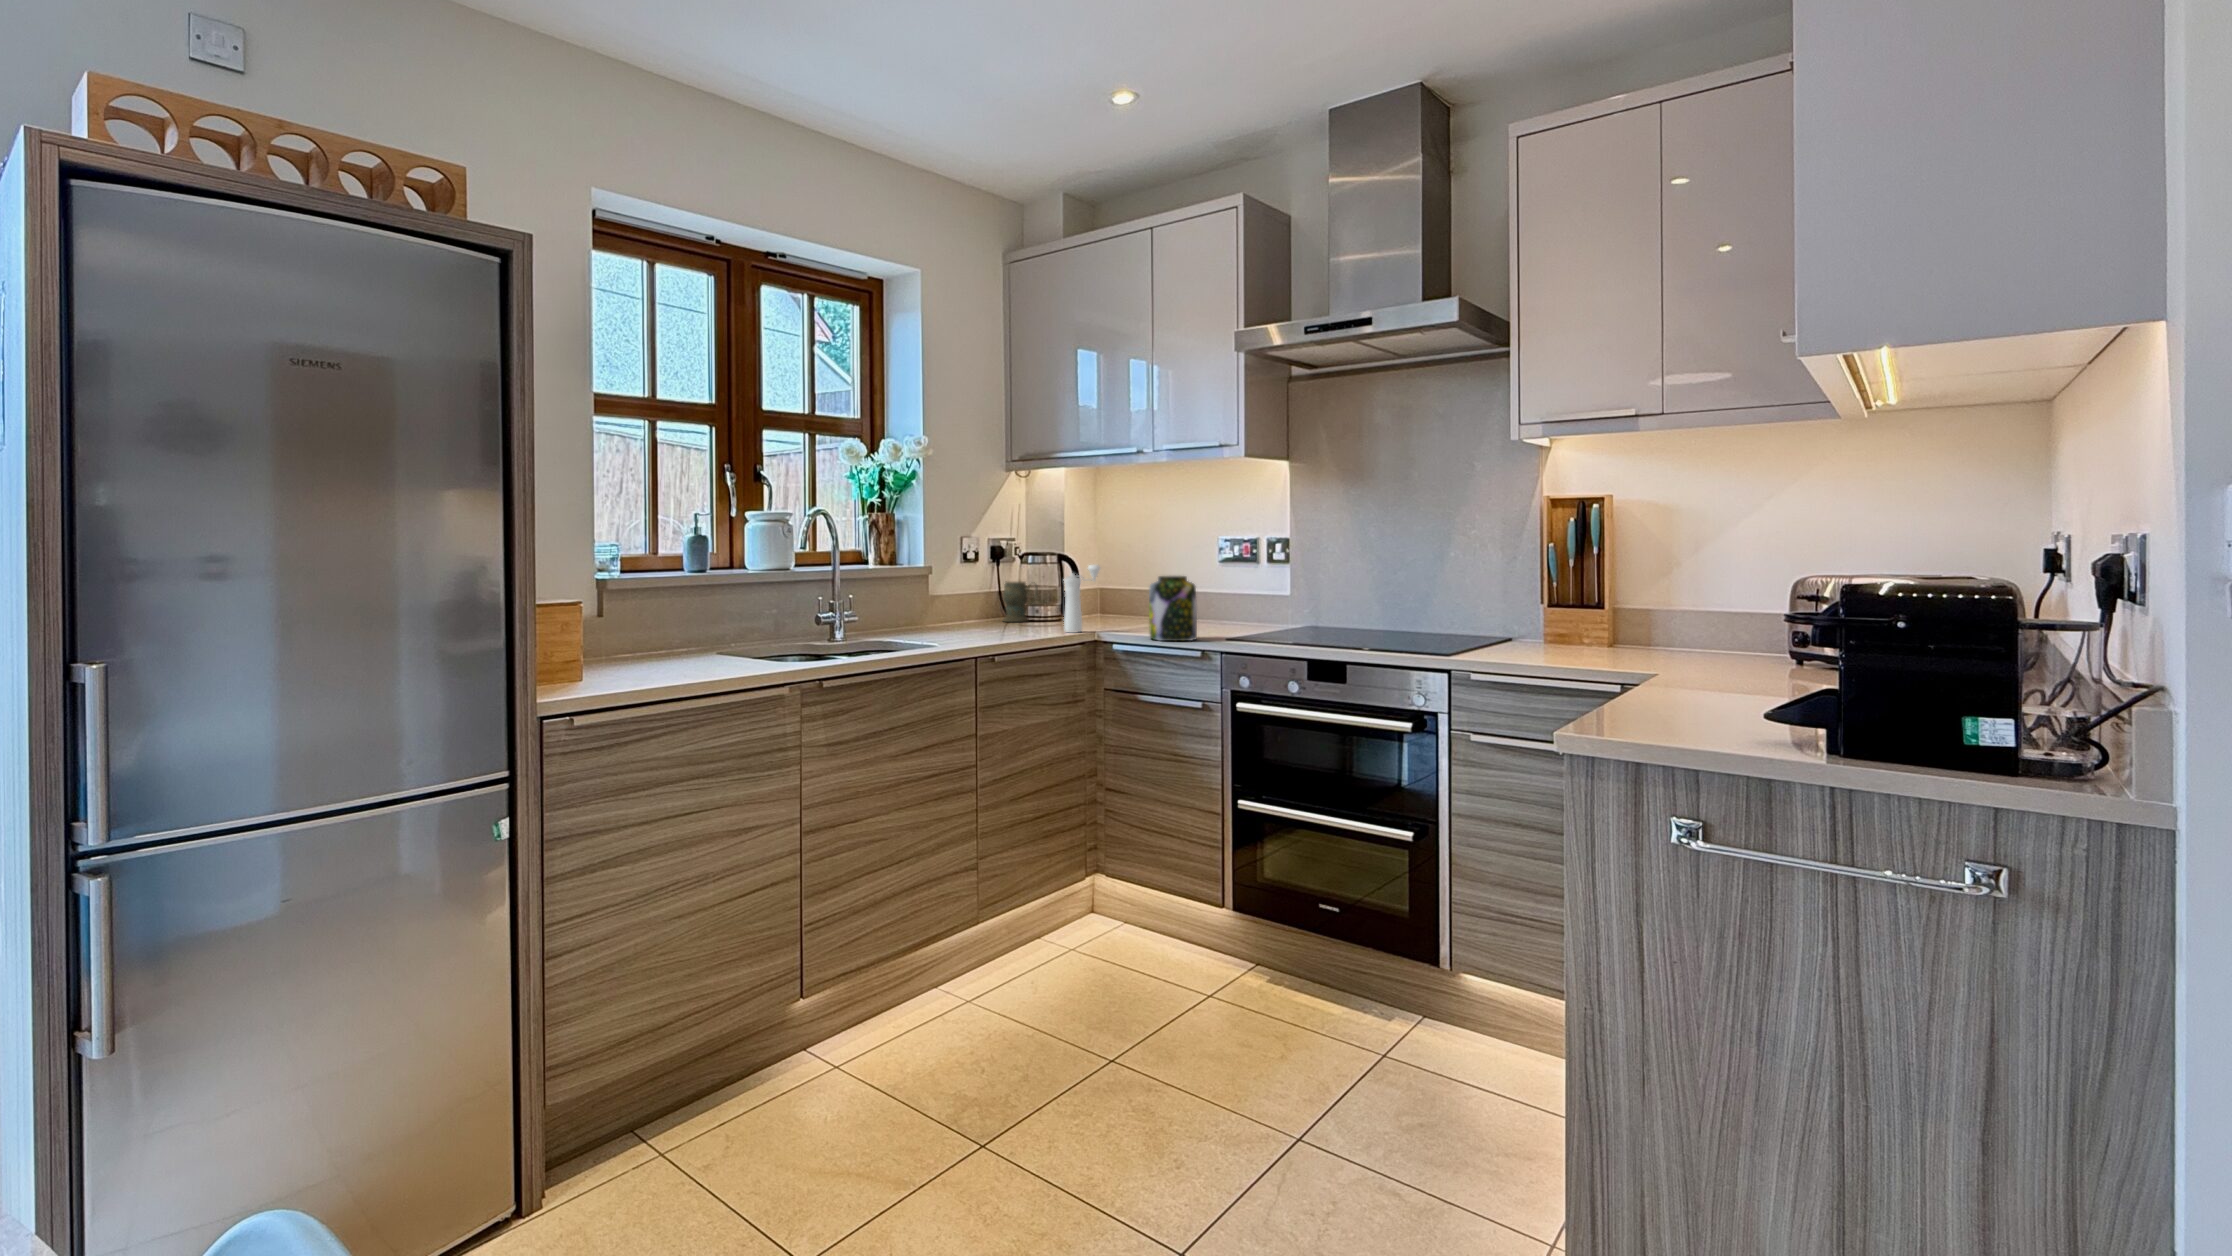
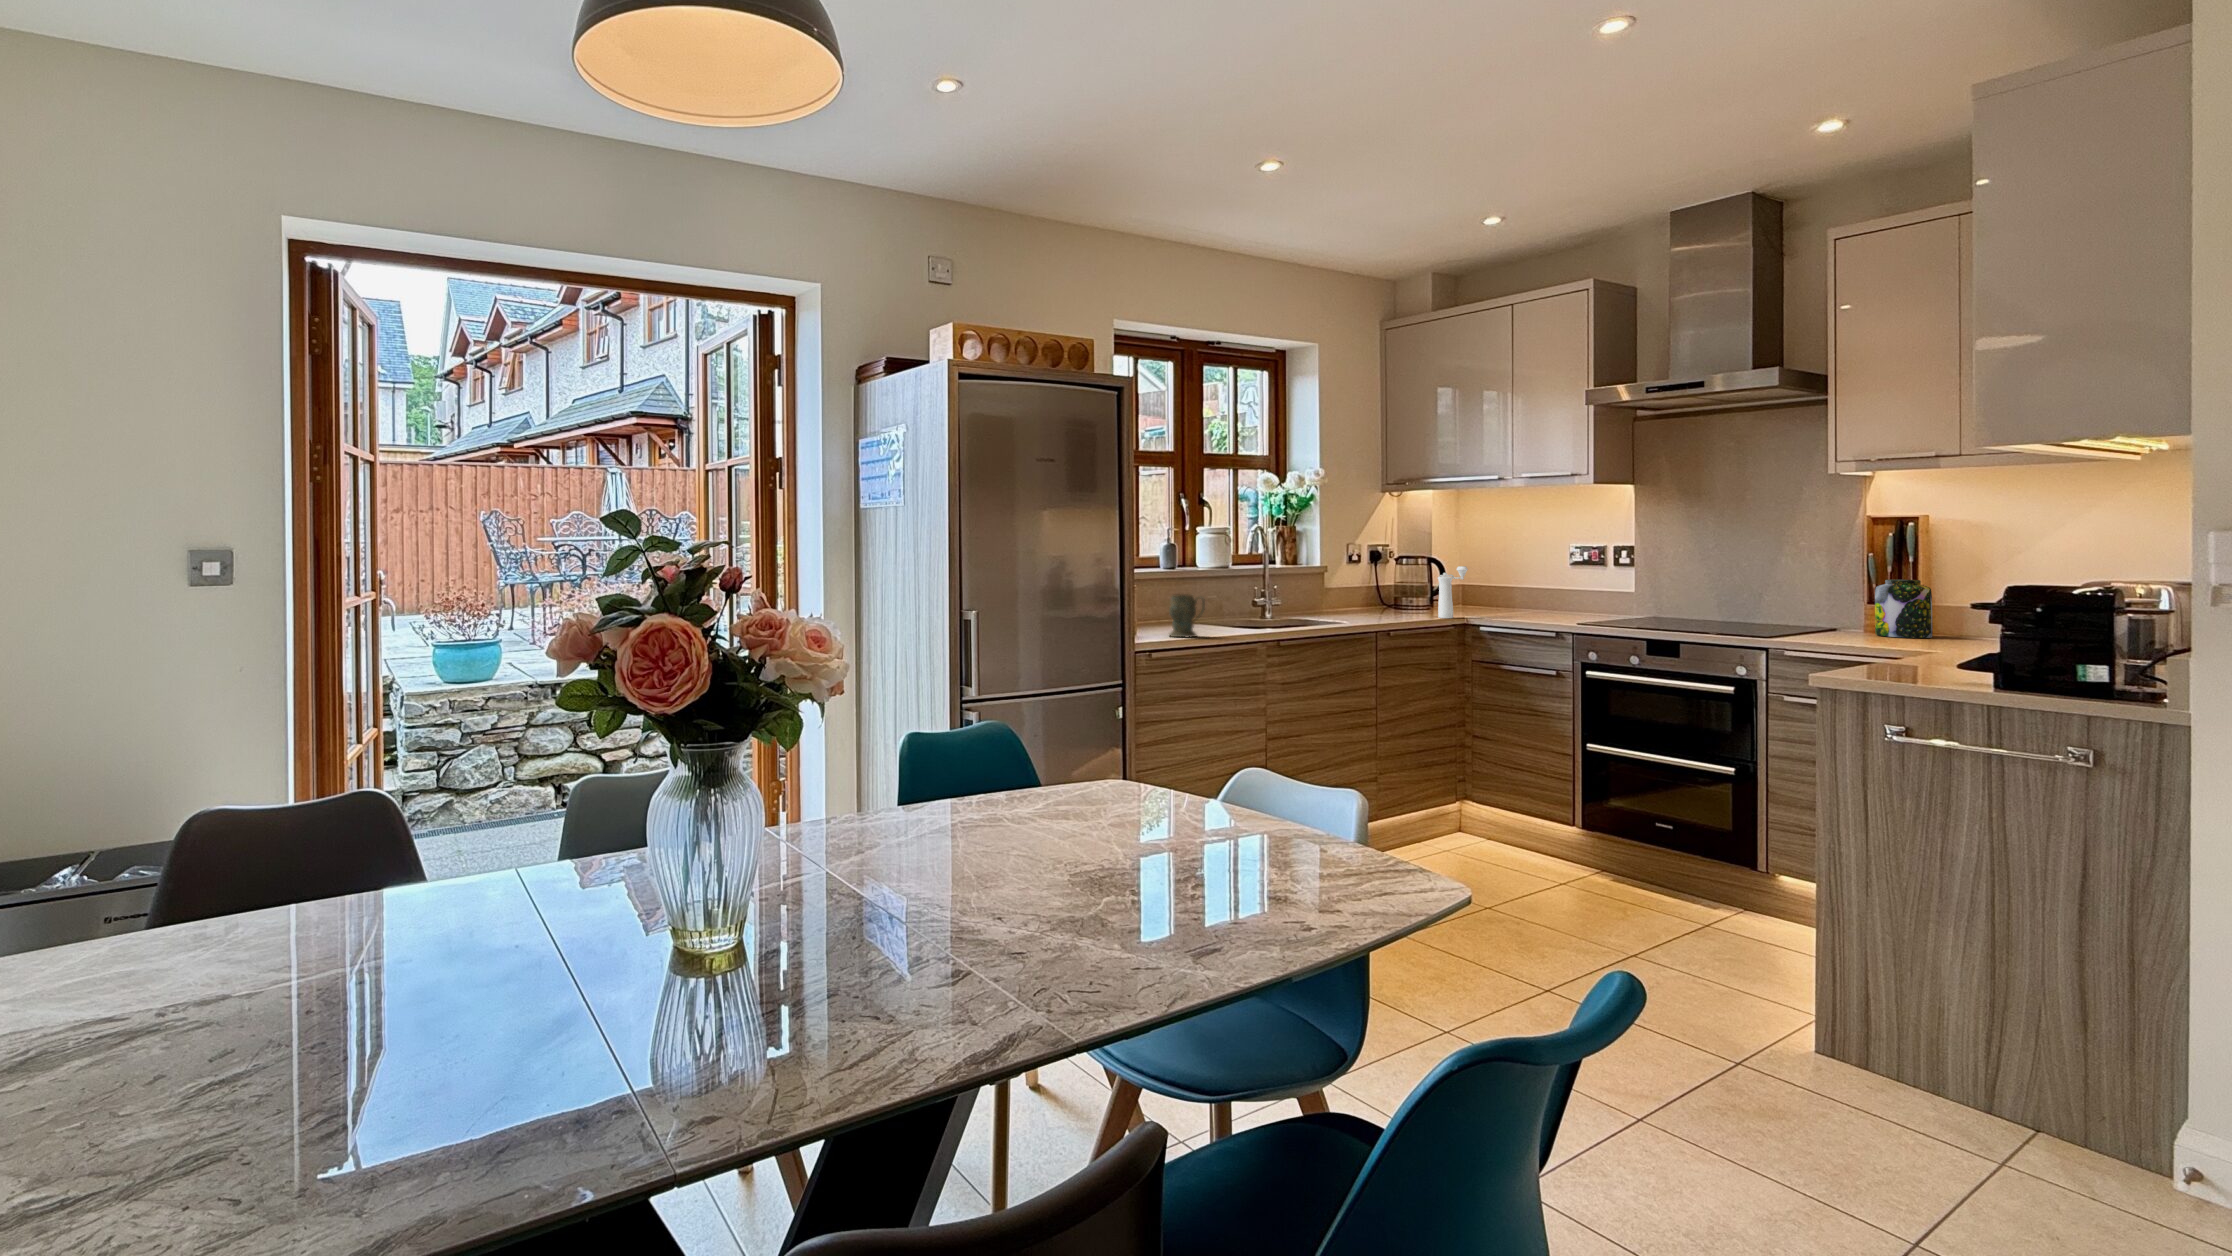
jar: present [1149,576,1197,641] -> present [1875,579,1933,638]
mug: present [1003,582,1038,622] -> present [1169,594,1205,637]

